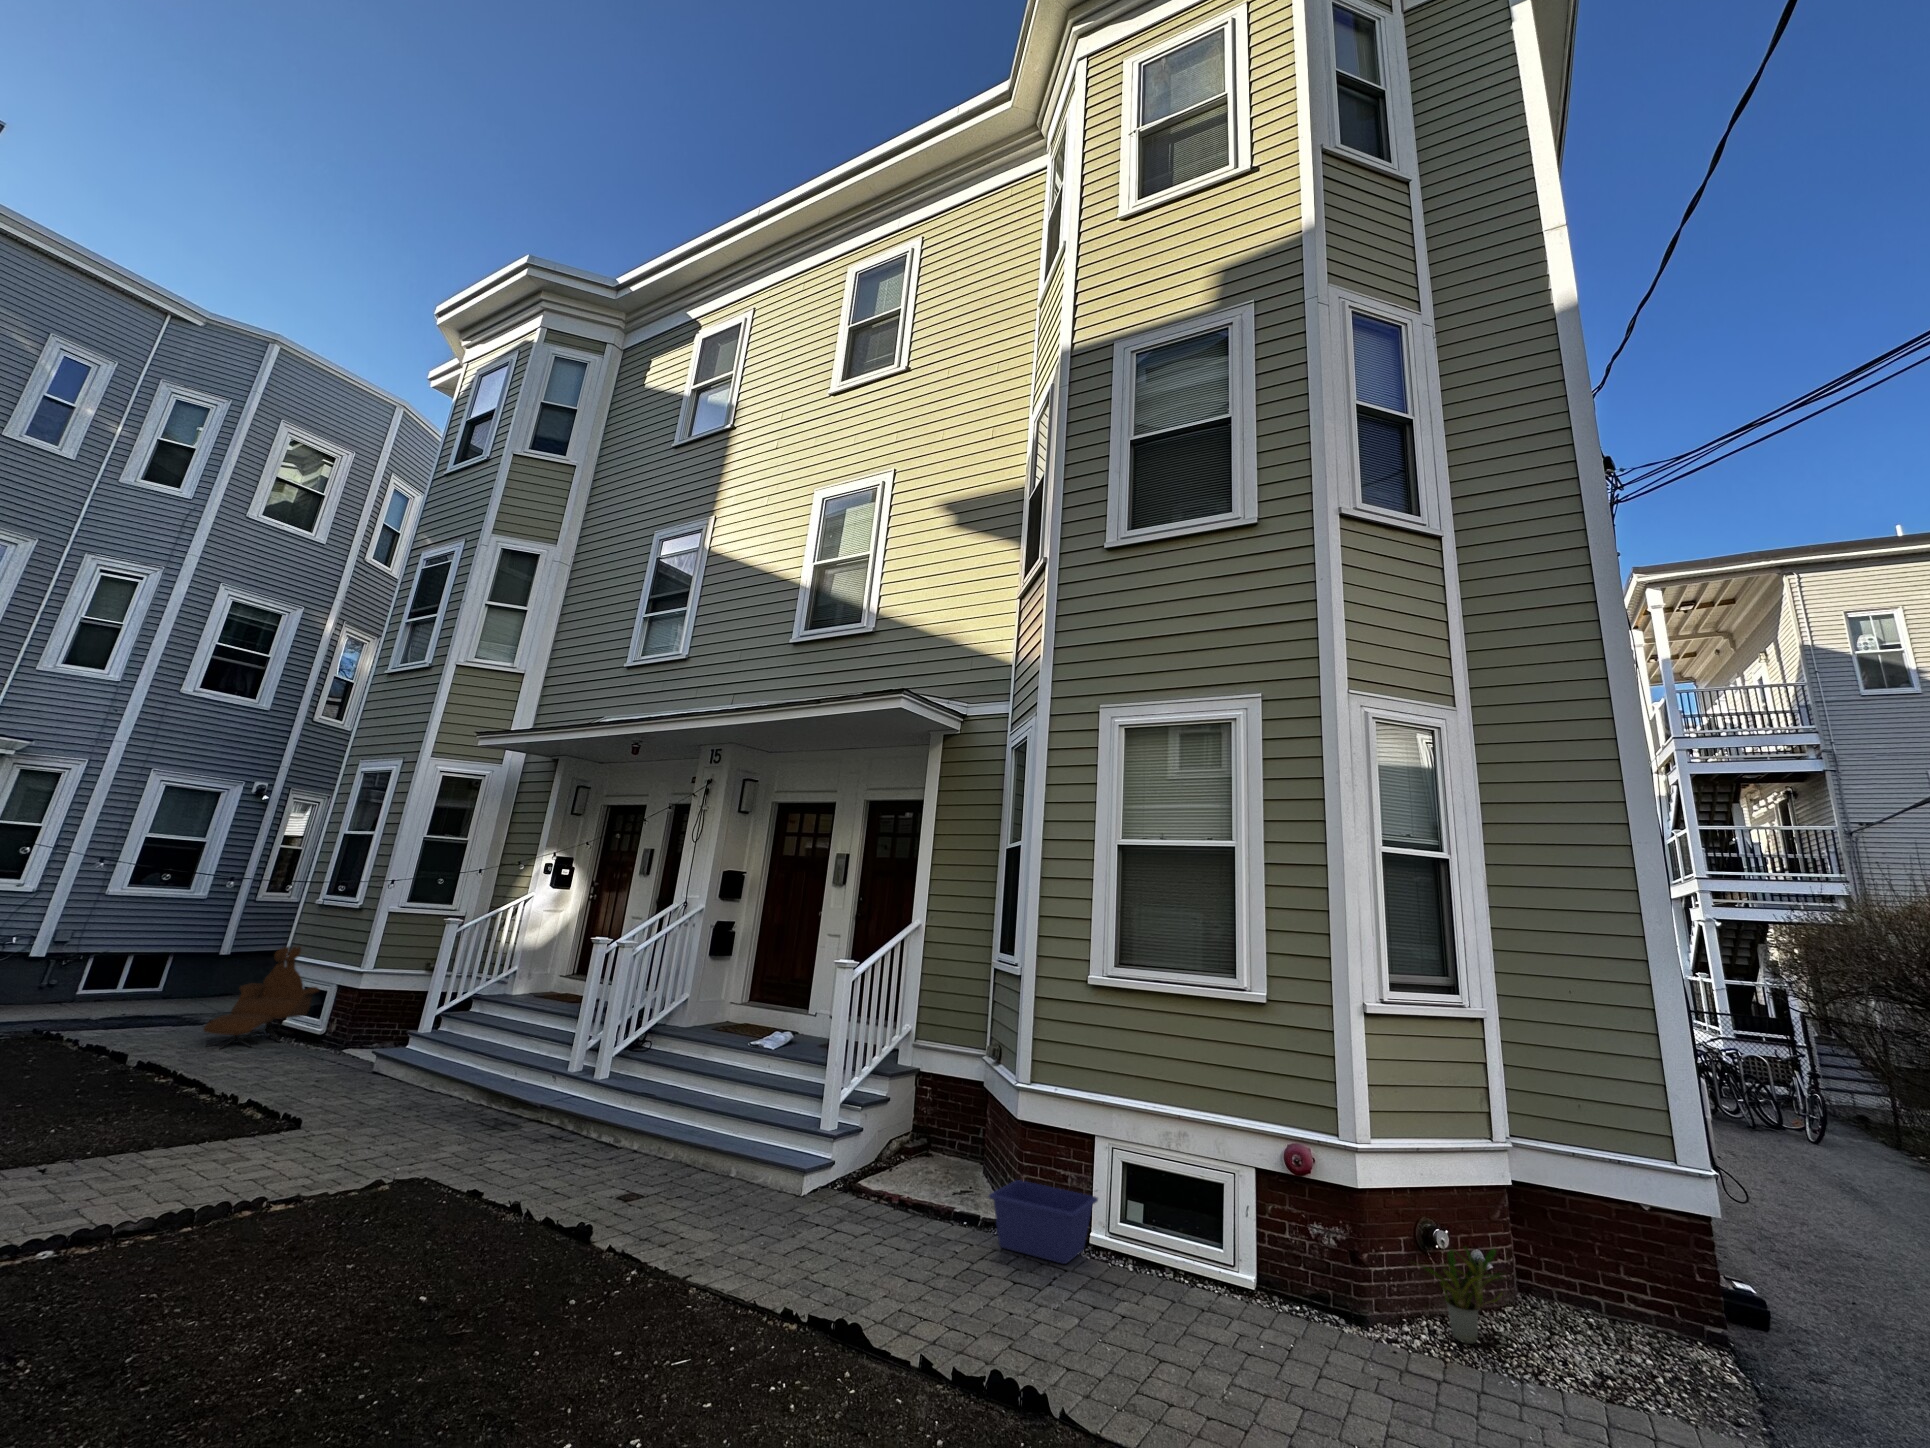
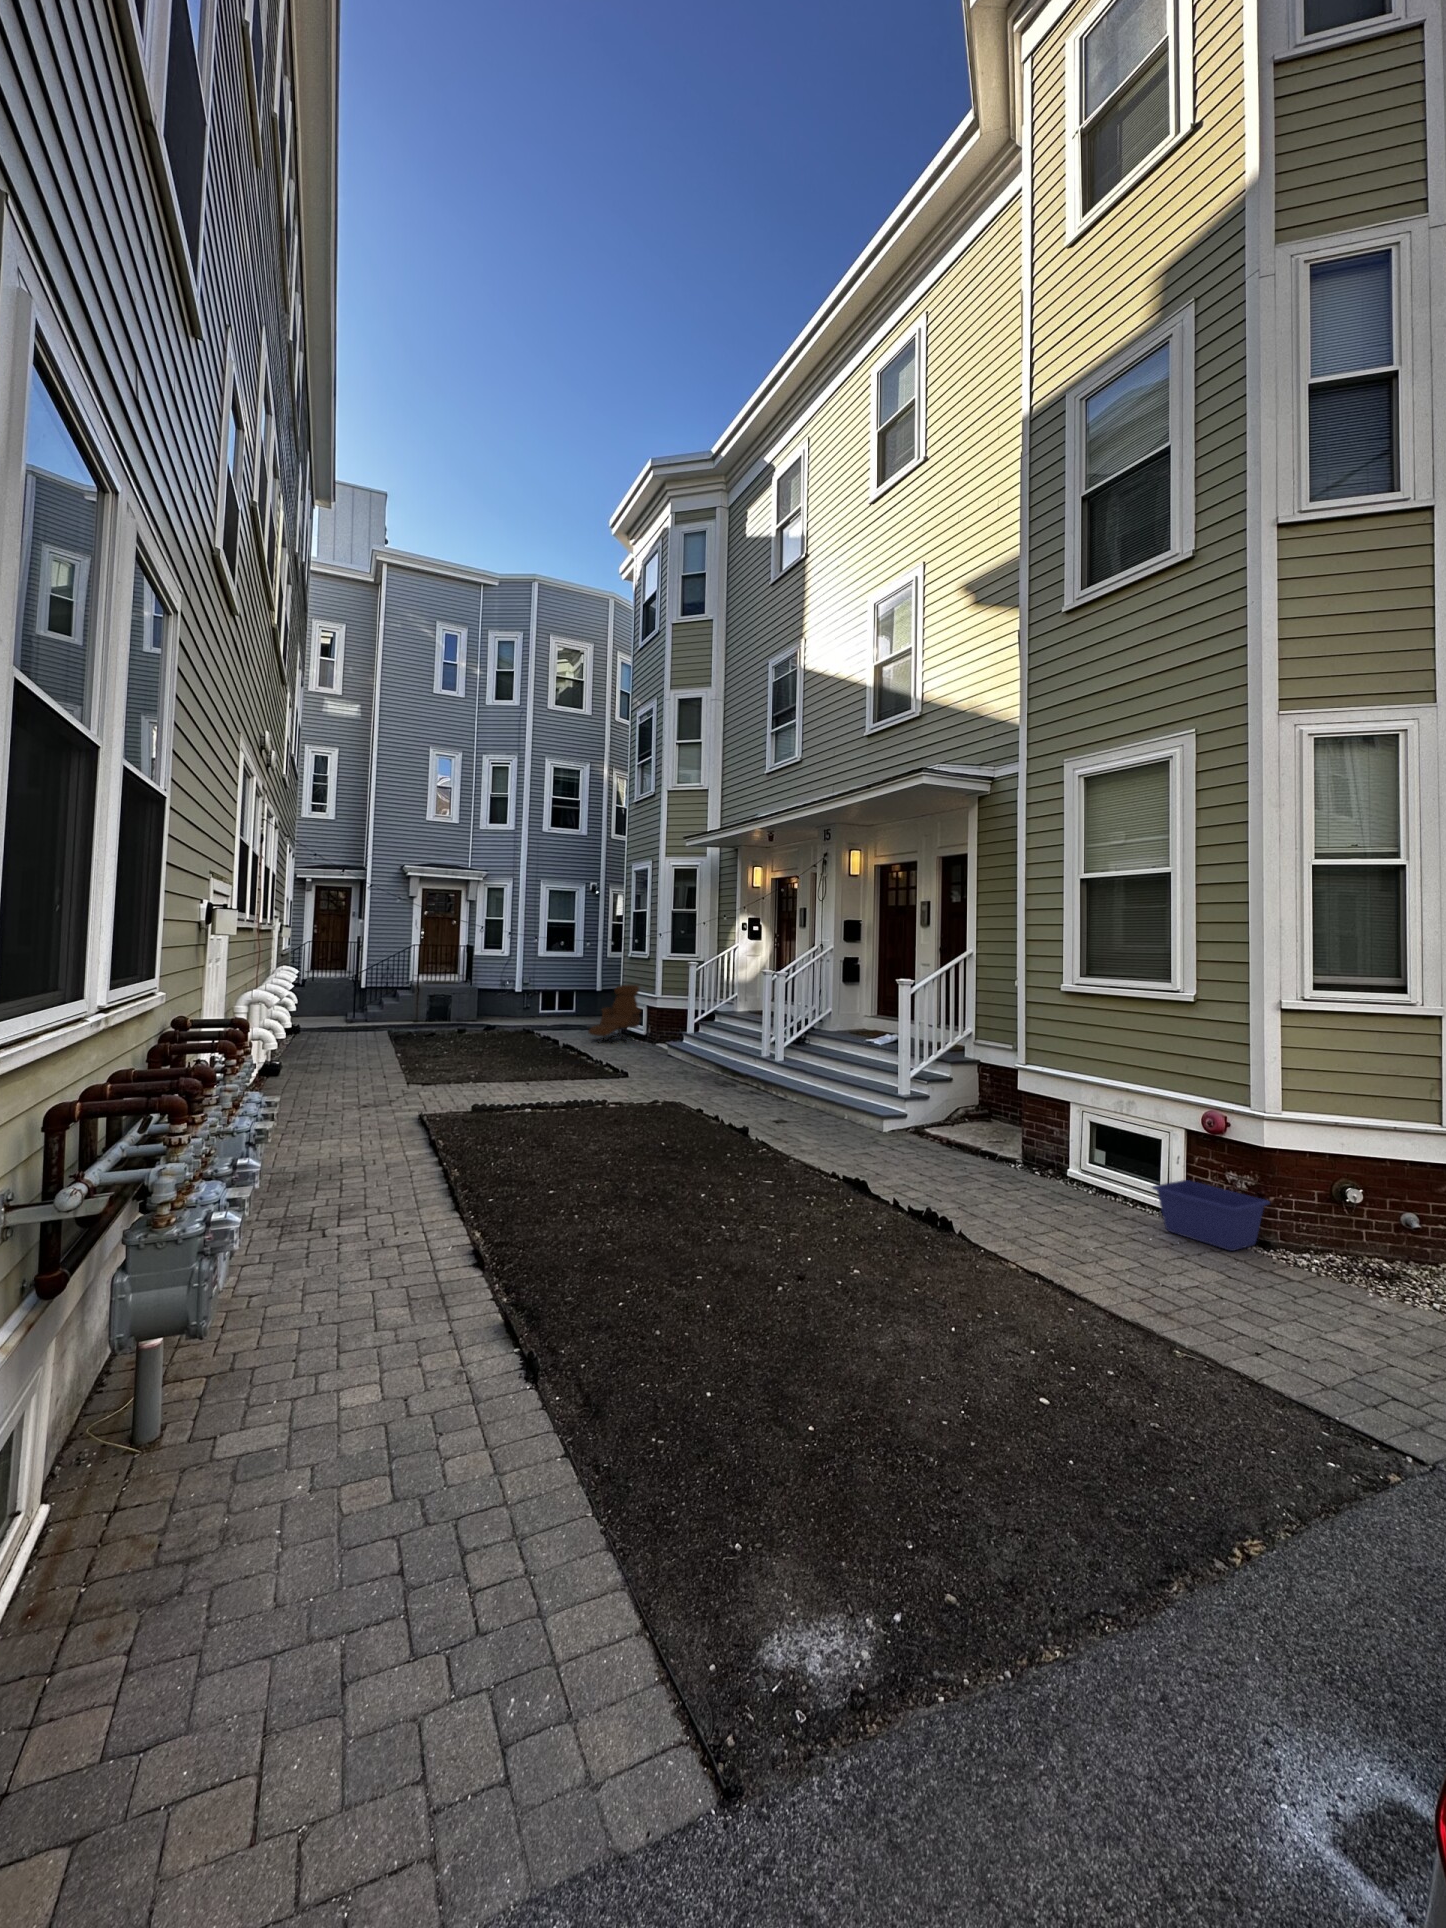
storage bin: present [988,1180,1098,1264] -> present [1152,1180,1270,1251]
potted plant: present [1416,1247,1503,1344] -> none [1307,1198,1410,1268]

